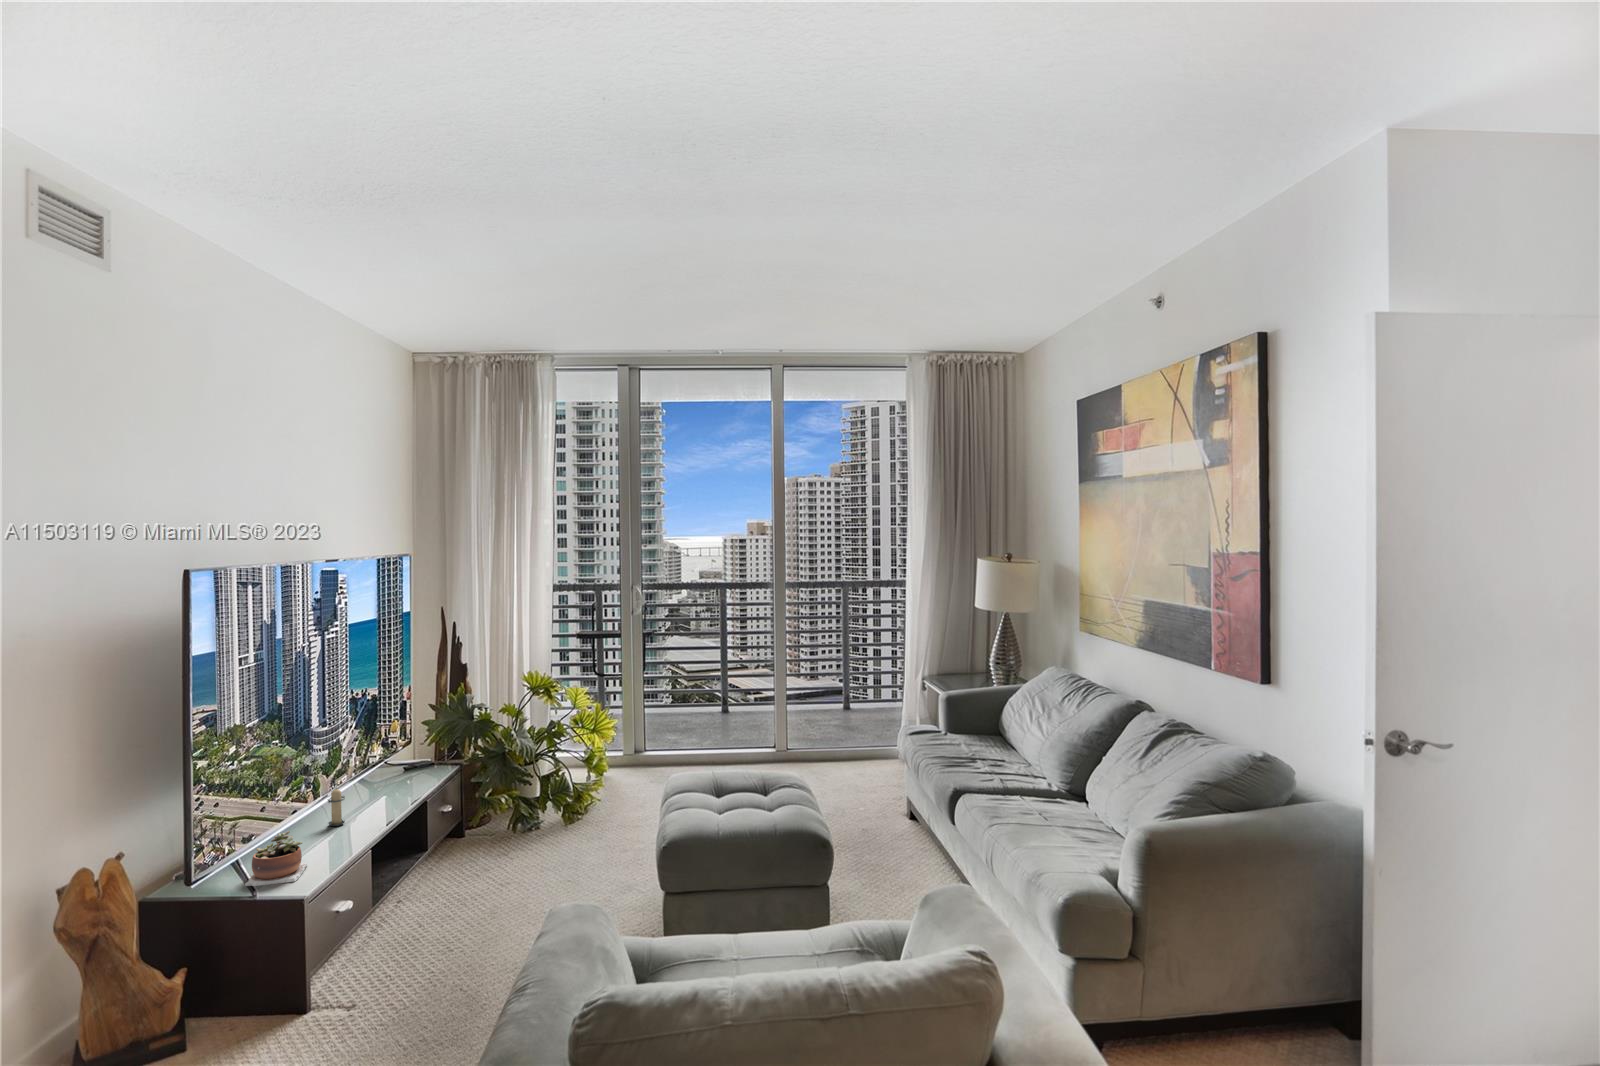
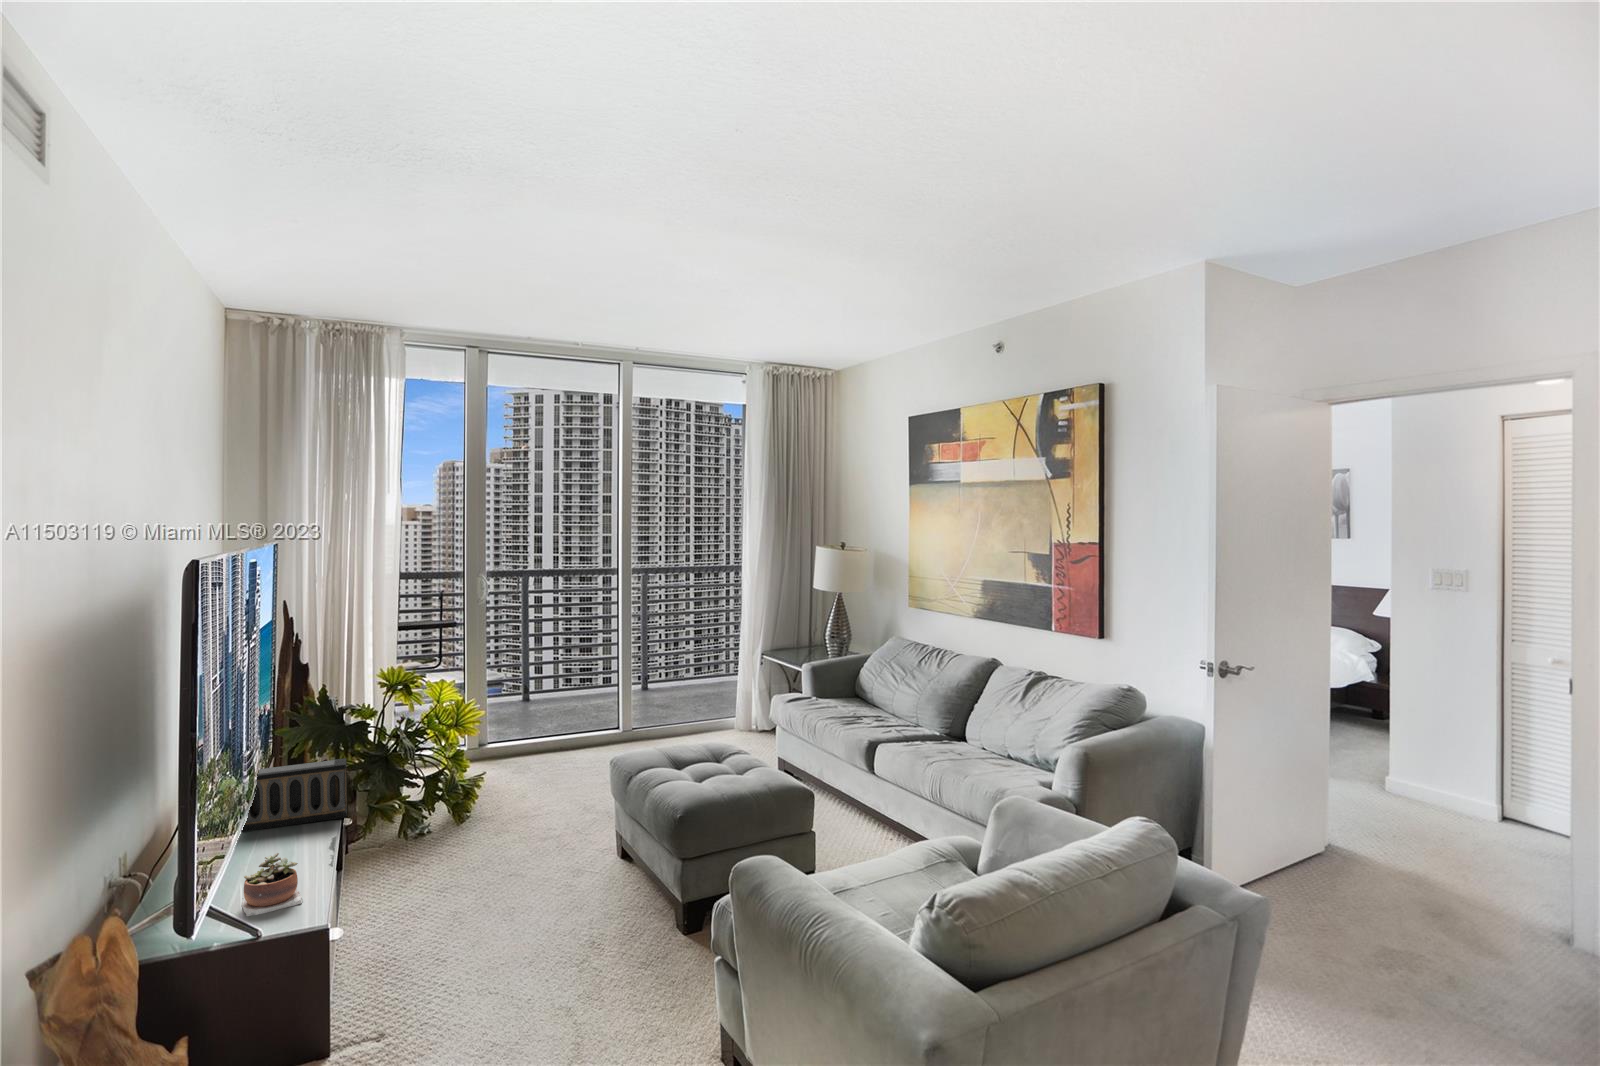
speaker: none [338,748,433,806] -> present [242,758,347,832]
candle: present [328,788,345,826] -> none [256,807,281,852]

